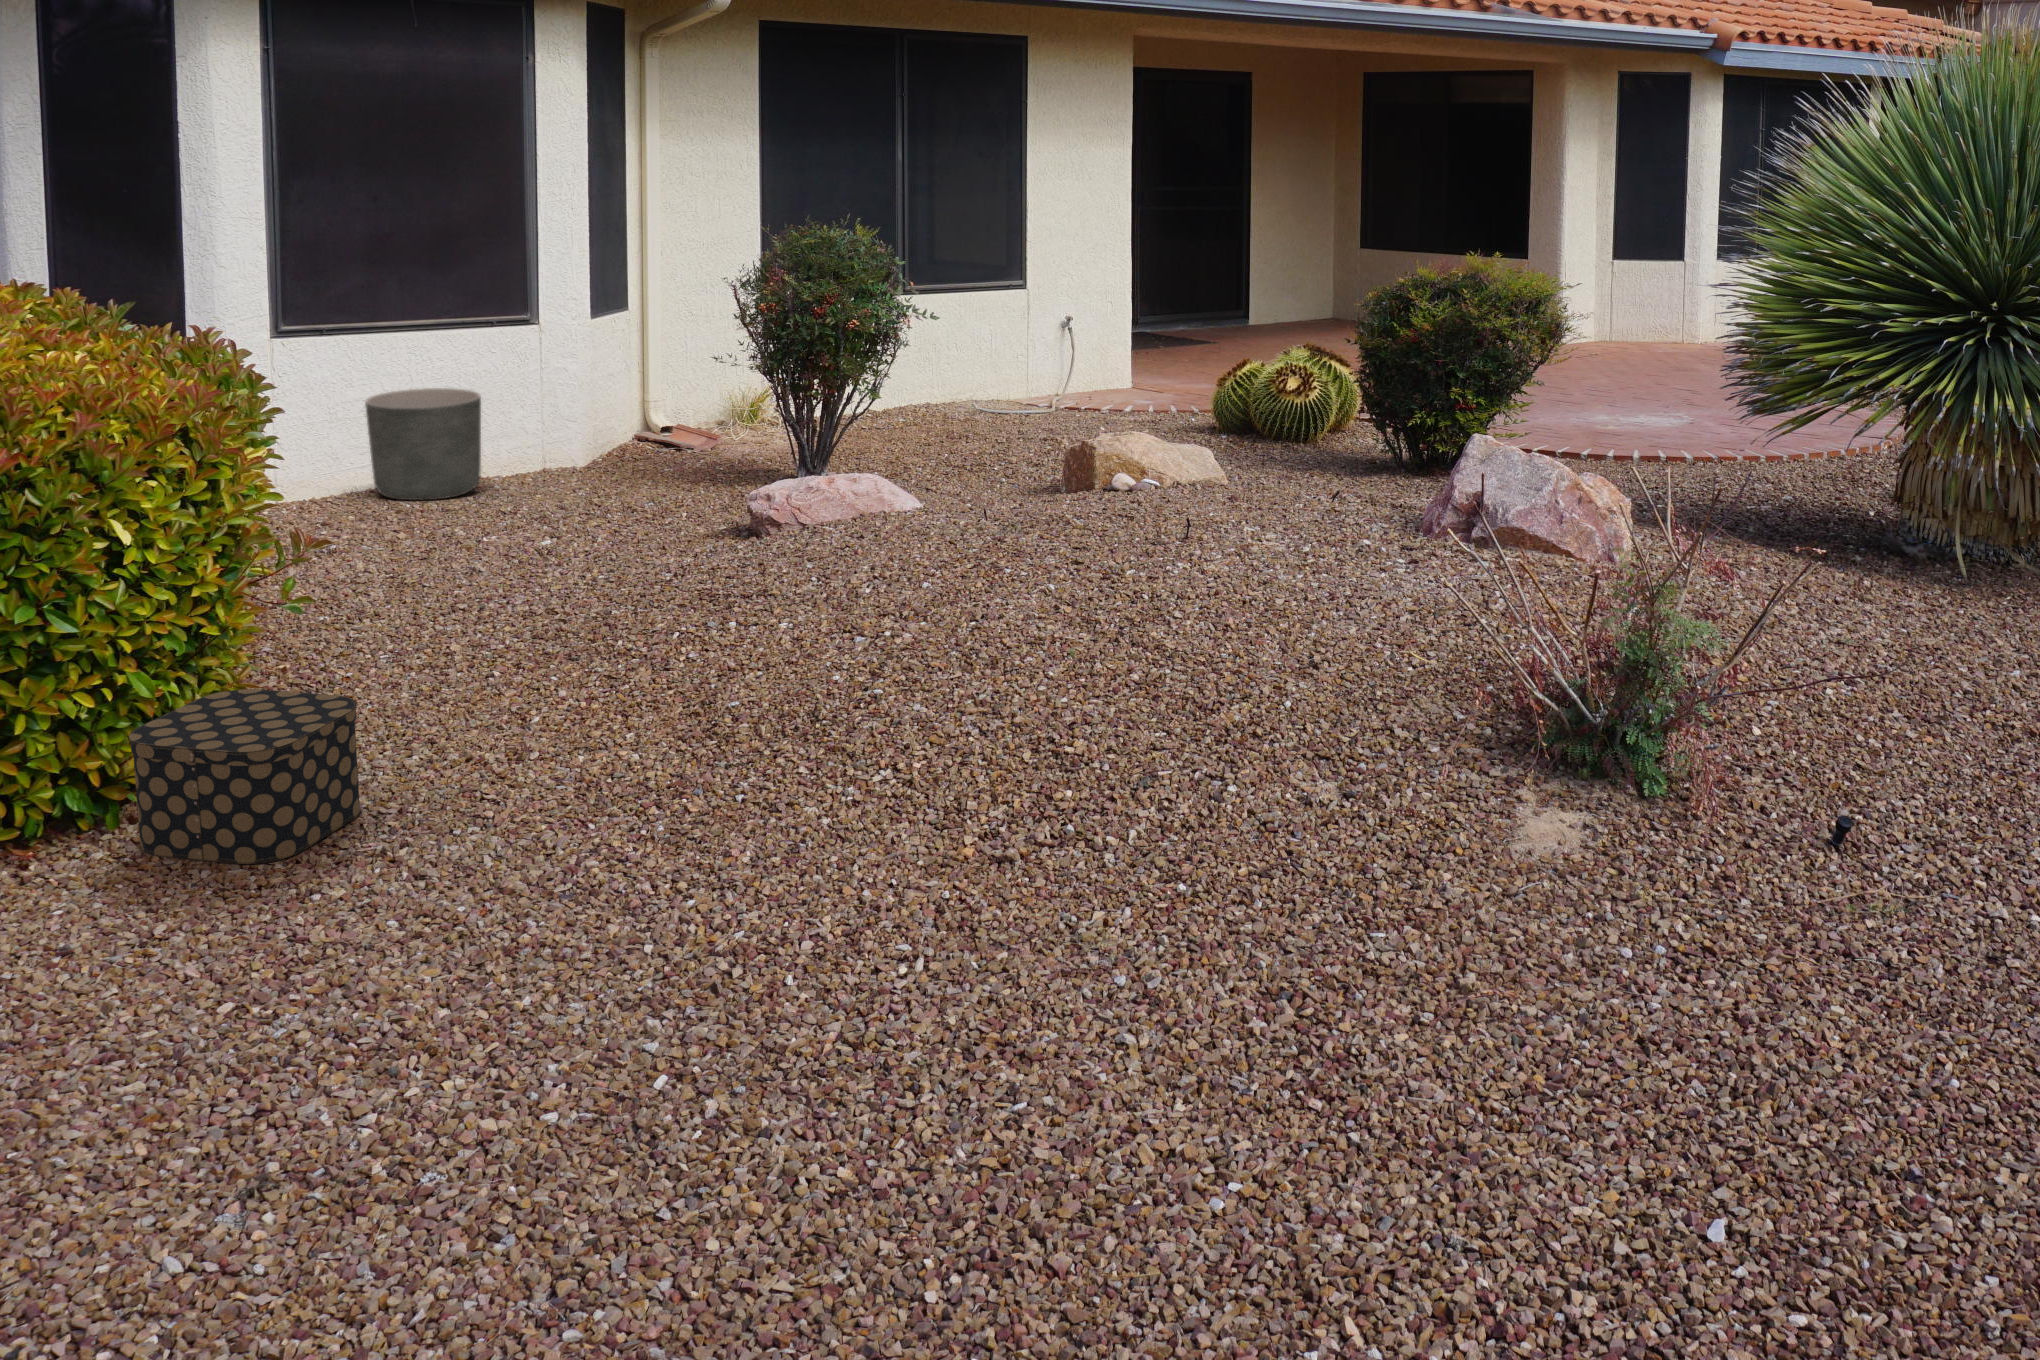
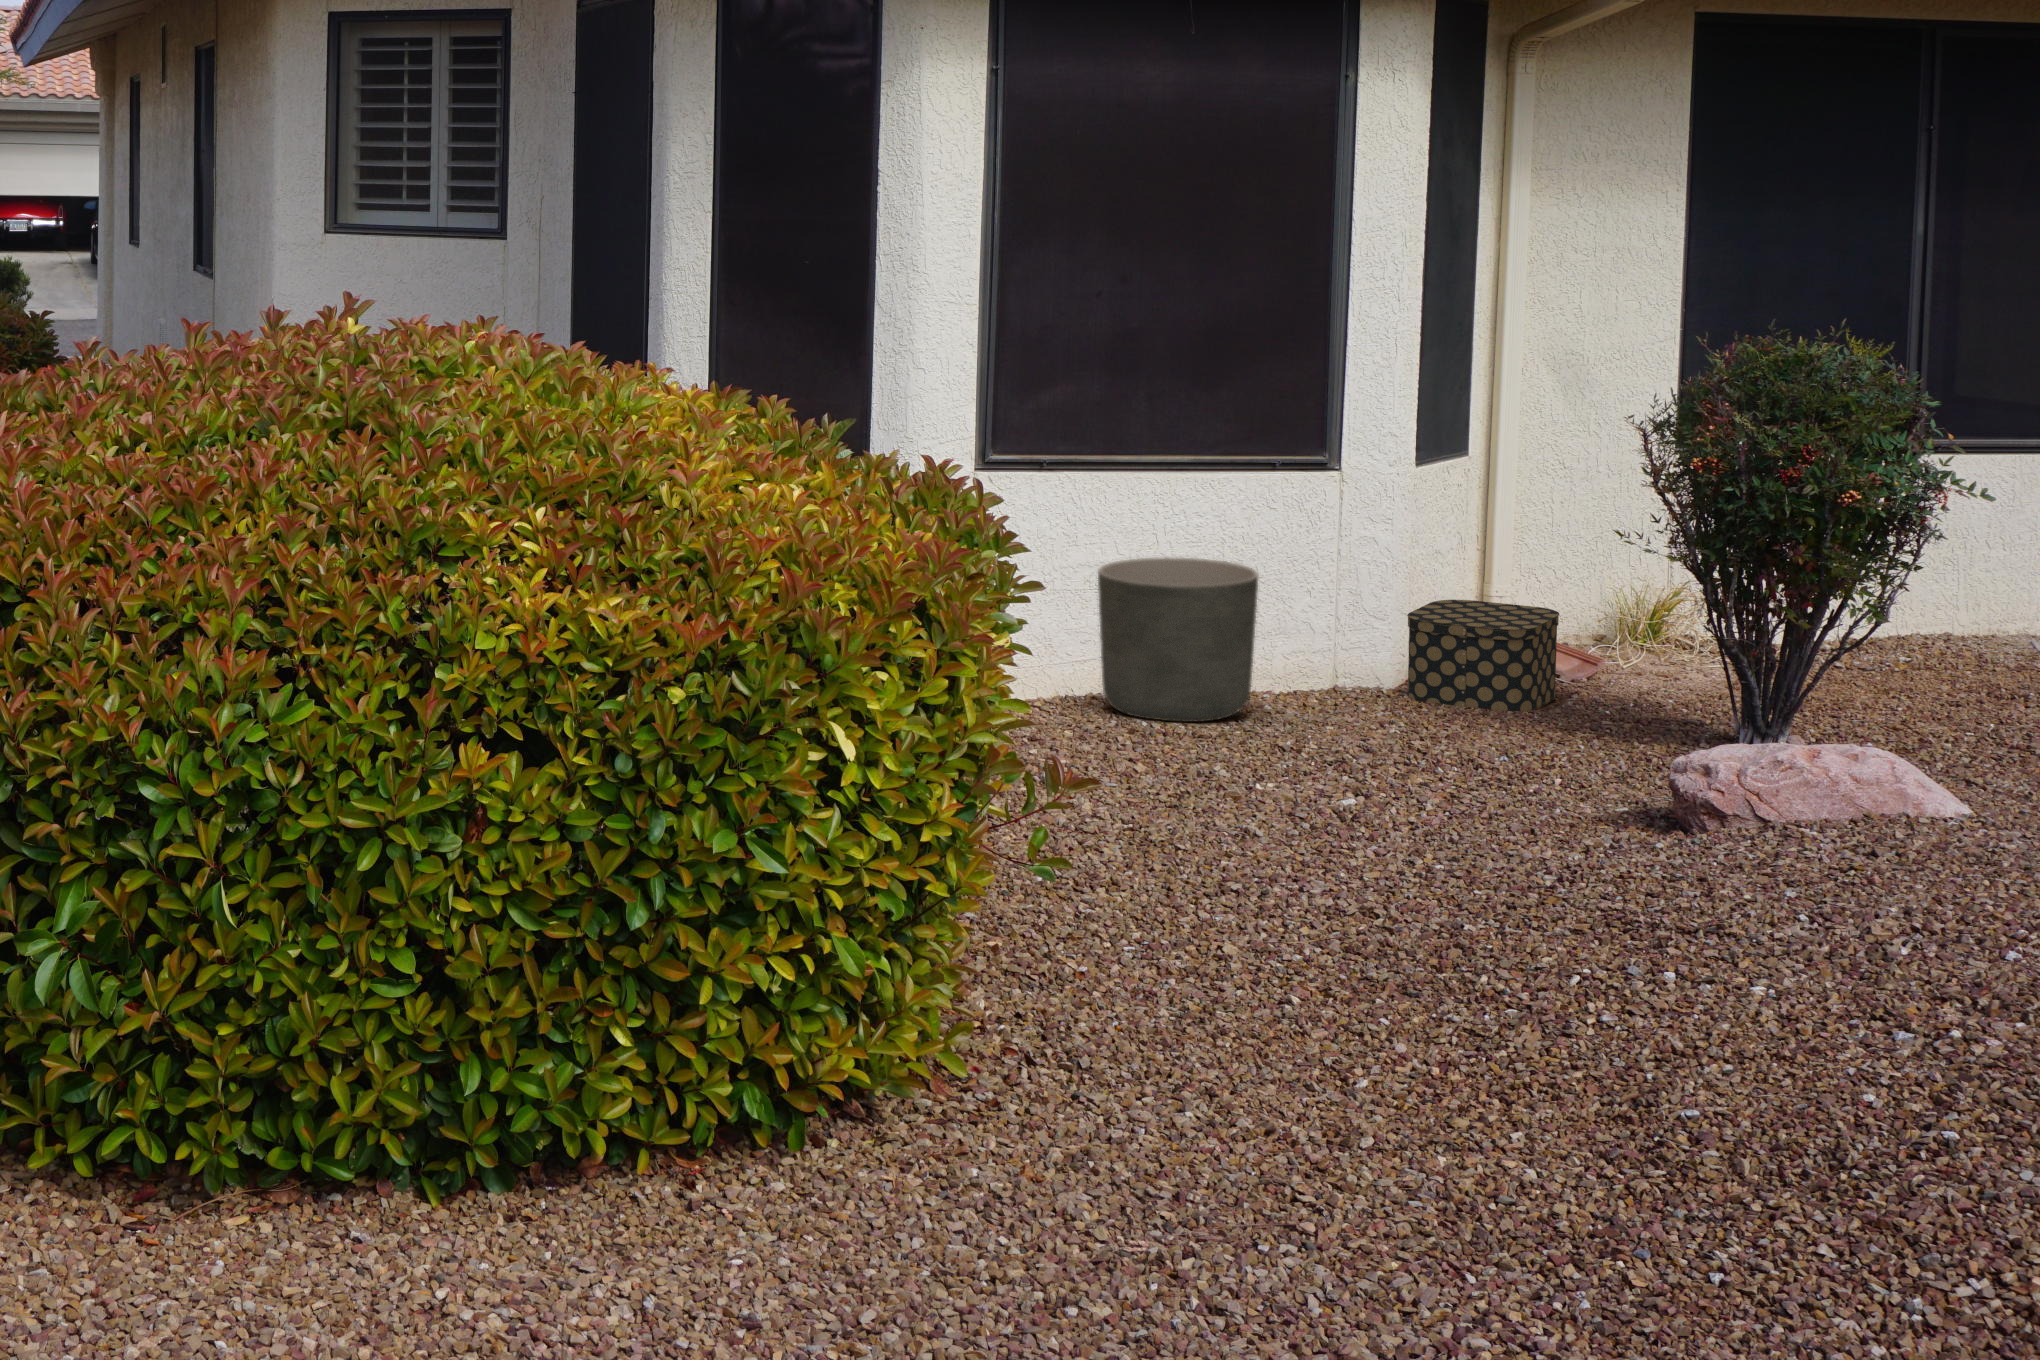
storage box: present [129,689,361,864] -> present [1407,600,1559,711]

